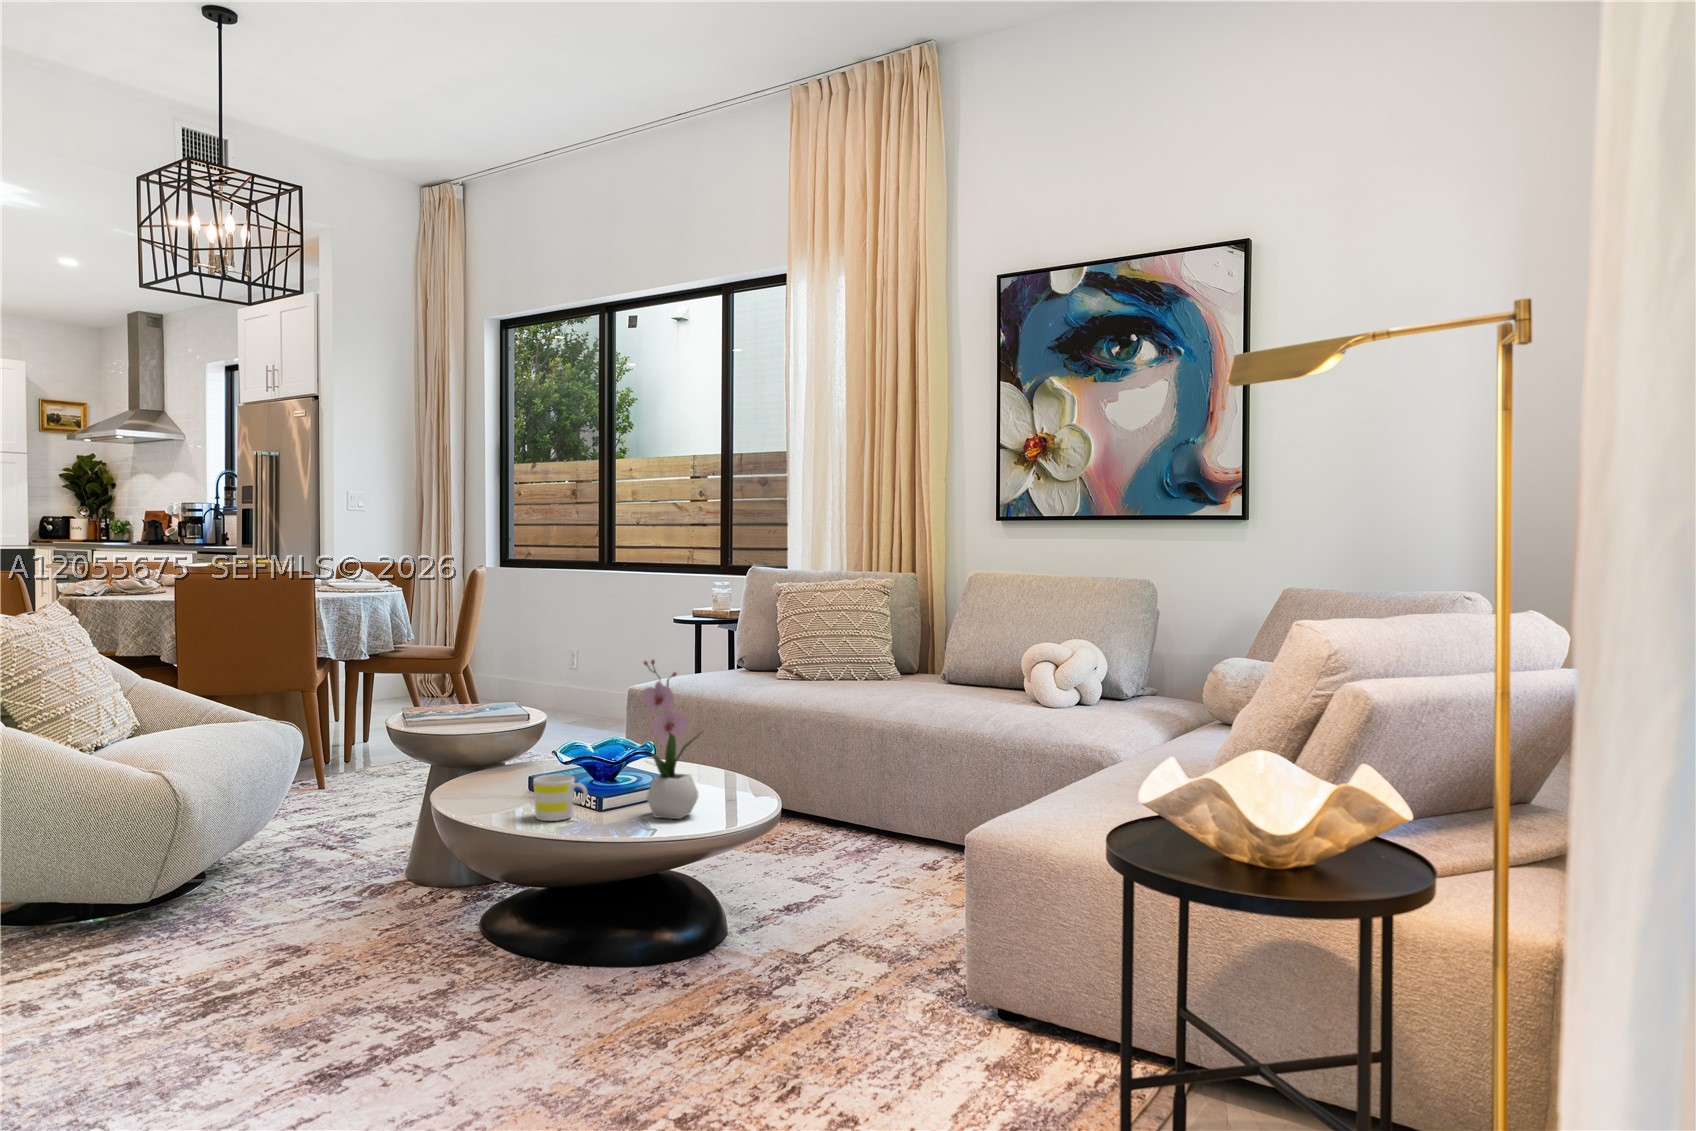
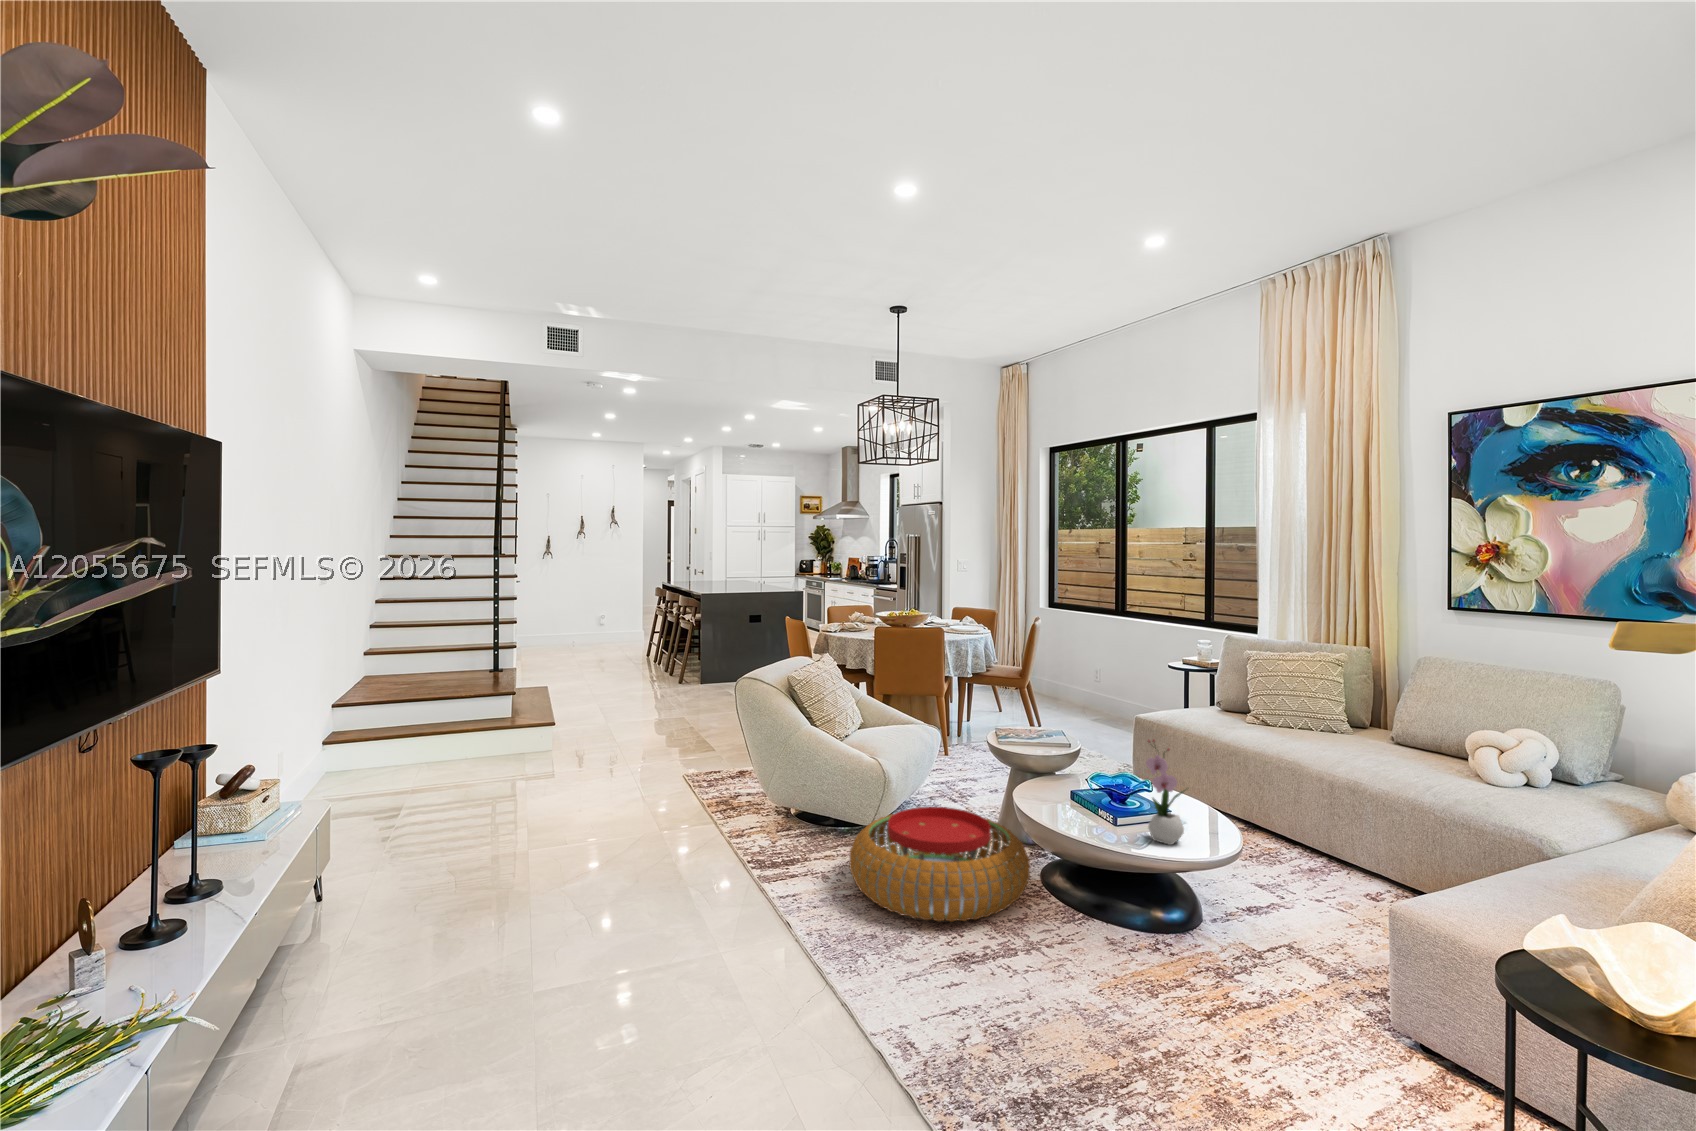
mug: present [533,774,587,821] -> none [1075,801,1109,833]
pouf: none [103,833,460,1026] -> present [850,807,1030,922]

